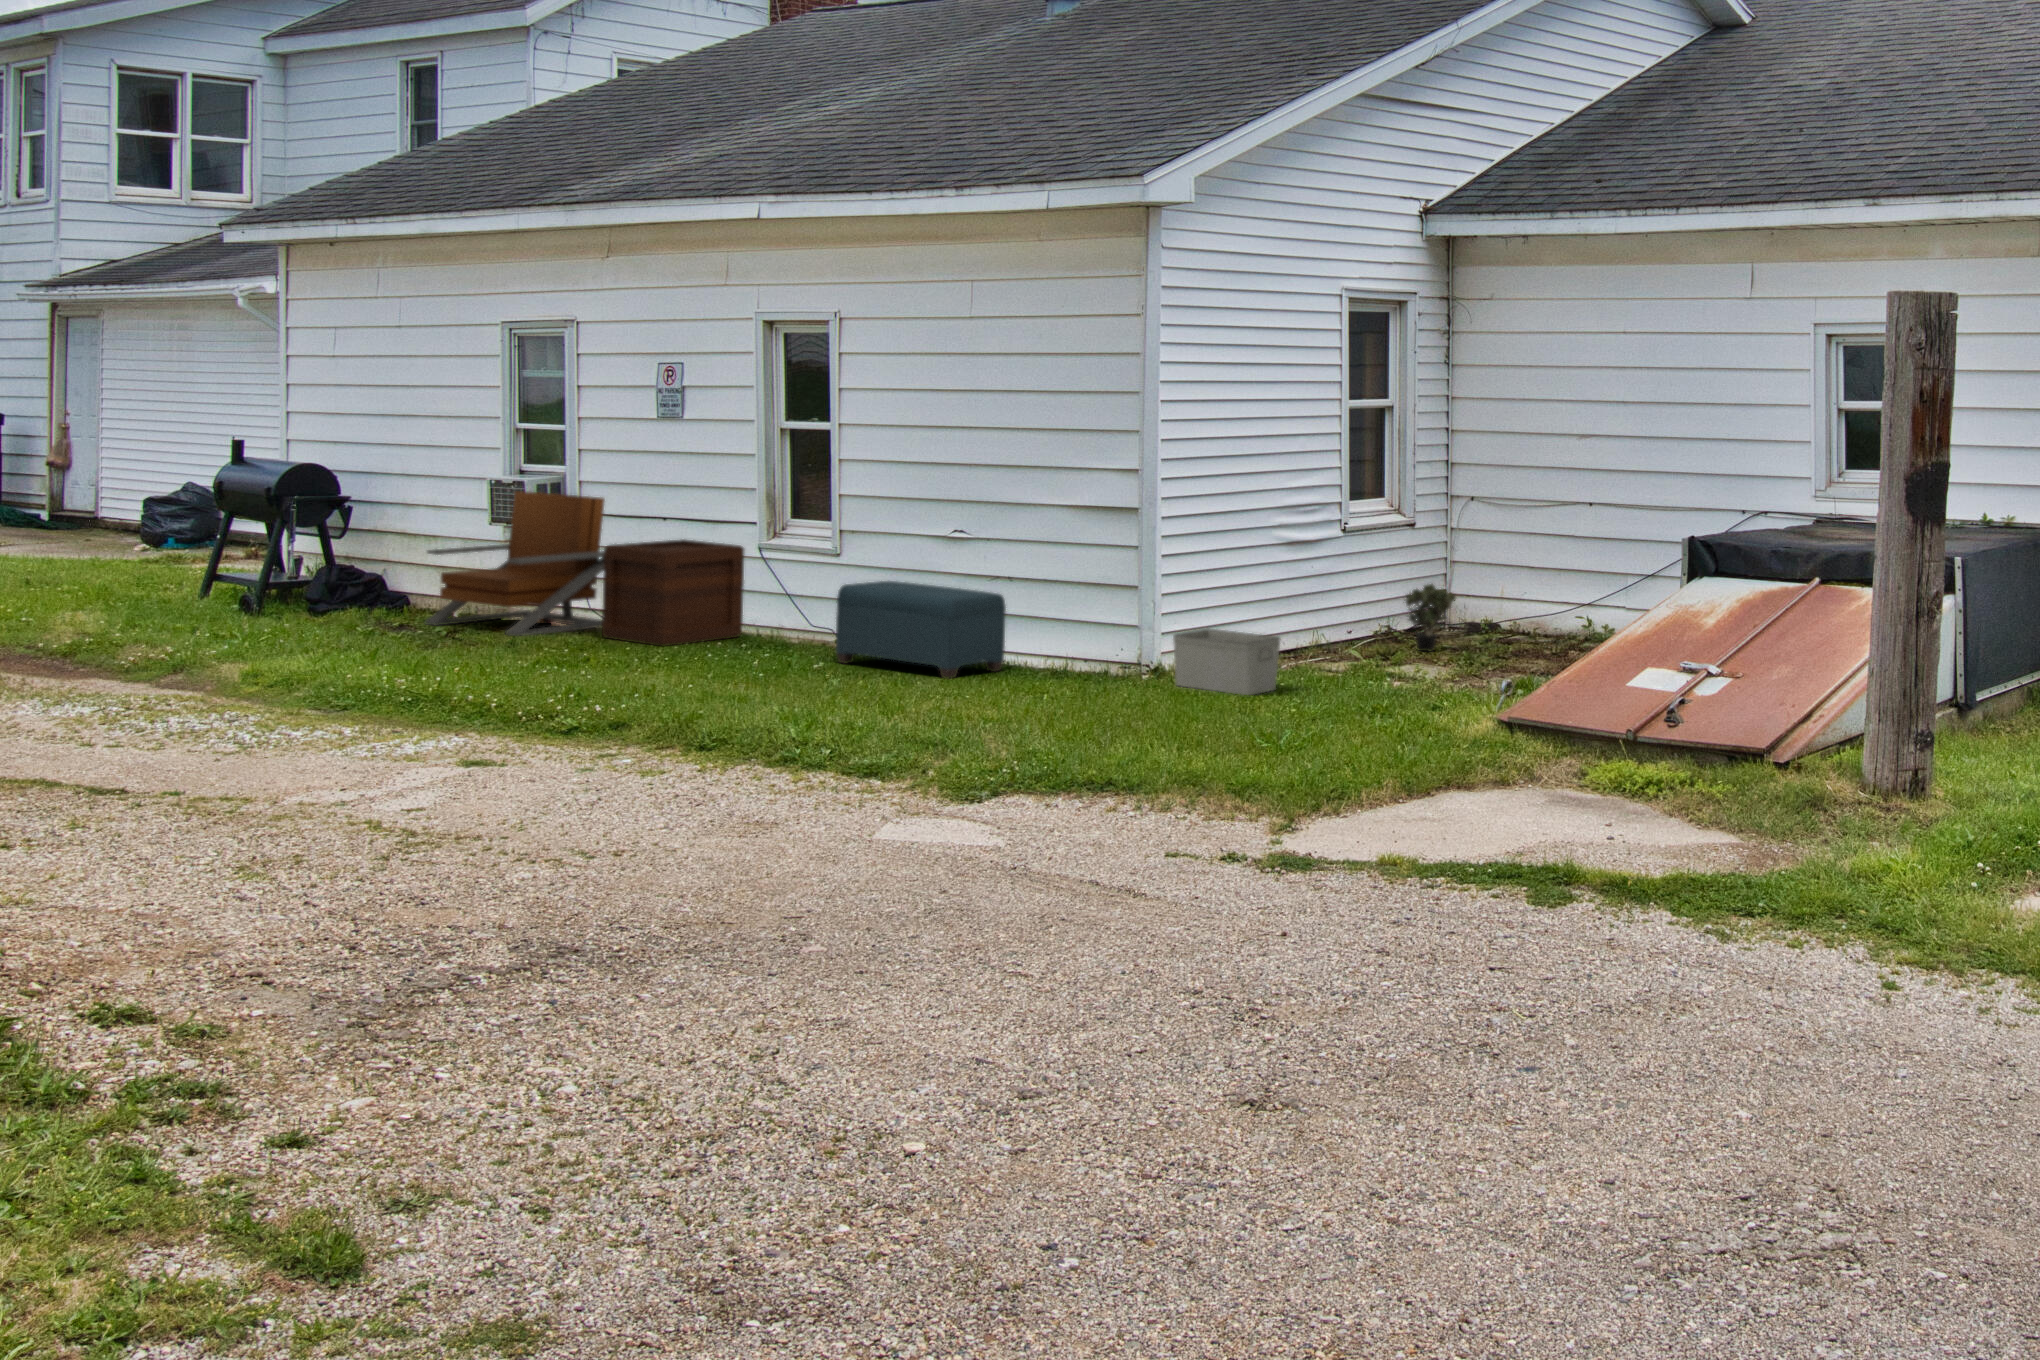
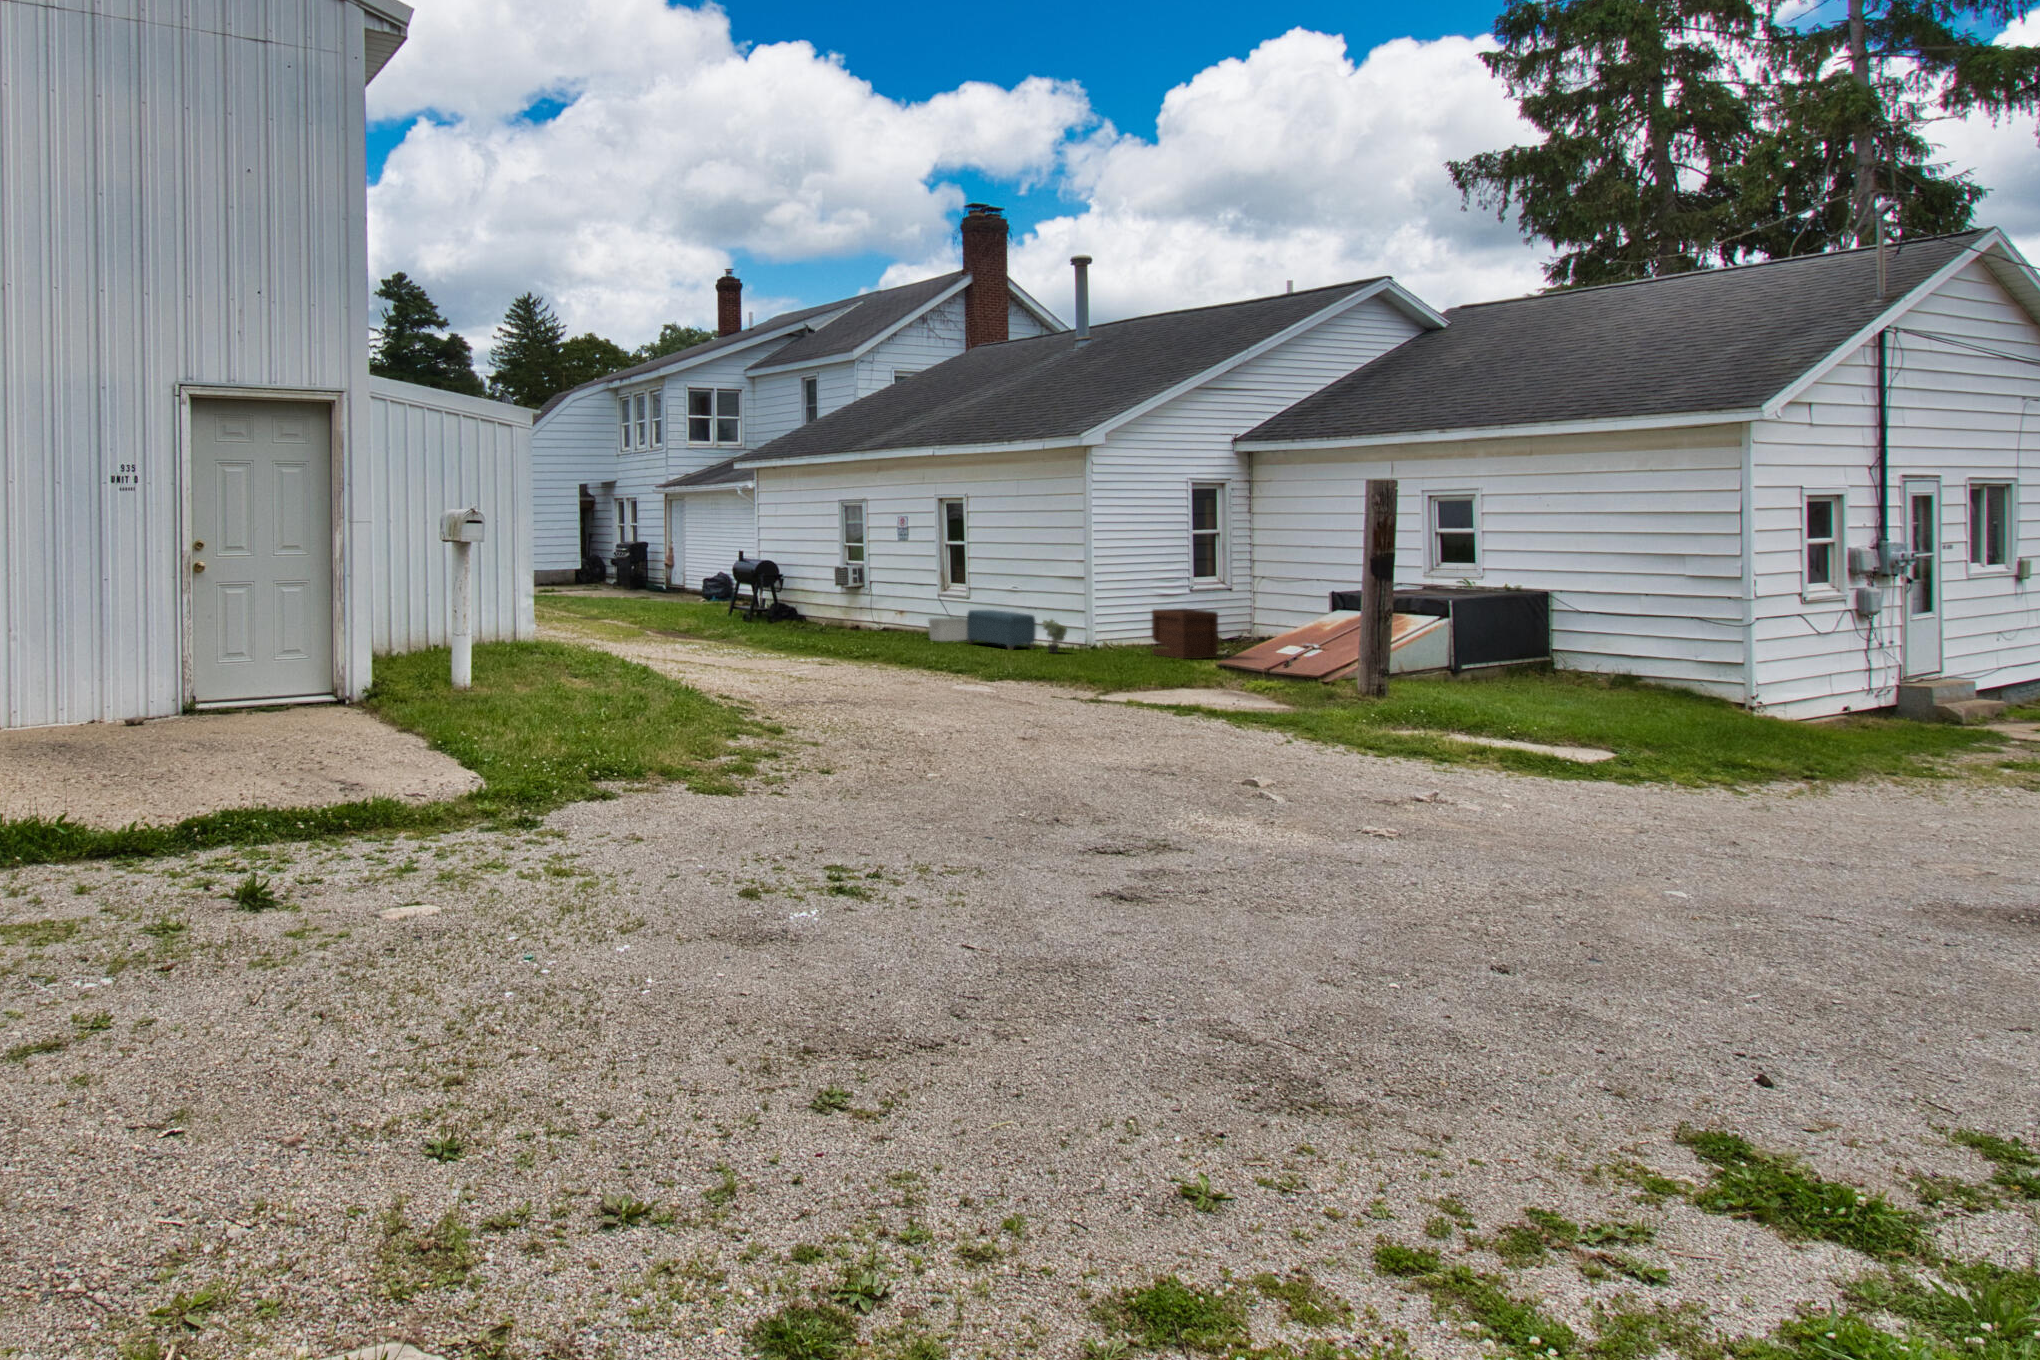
lounge chair: present [425,491,605,636] -> none [811,572,887,632]
wooden crate: present [602,539,744,646] -> present [1152,609,1218,659]
potted plant: present [1406,584,1456,652] -> present [1043,619,1067,653]
storage bin: present [1173,628,1281,695] -> present [929,618,967,641]

